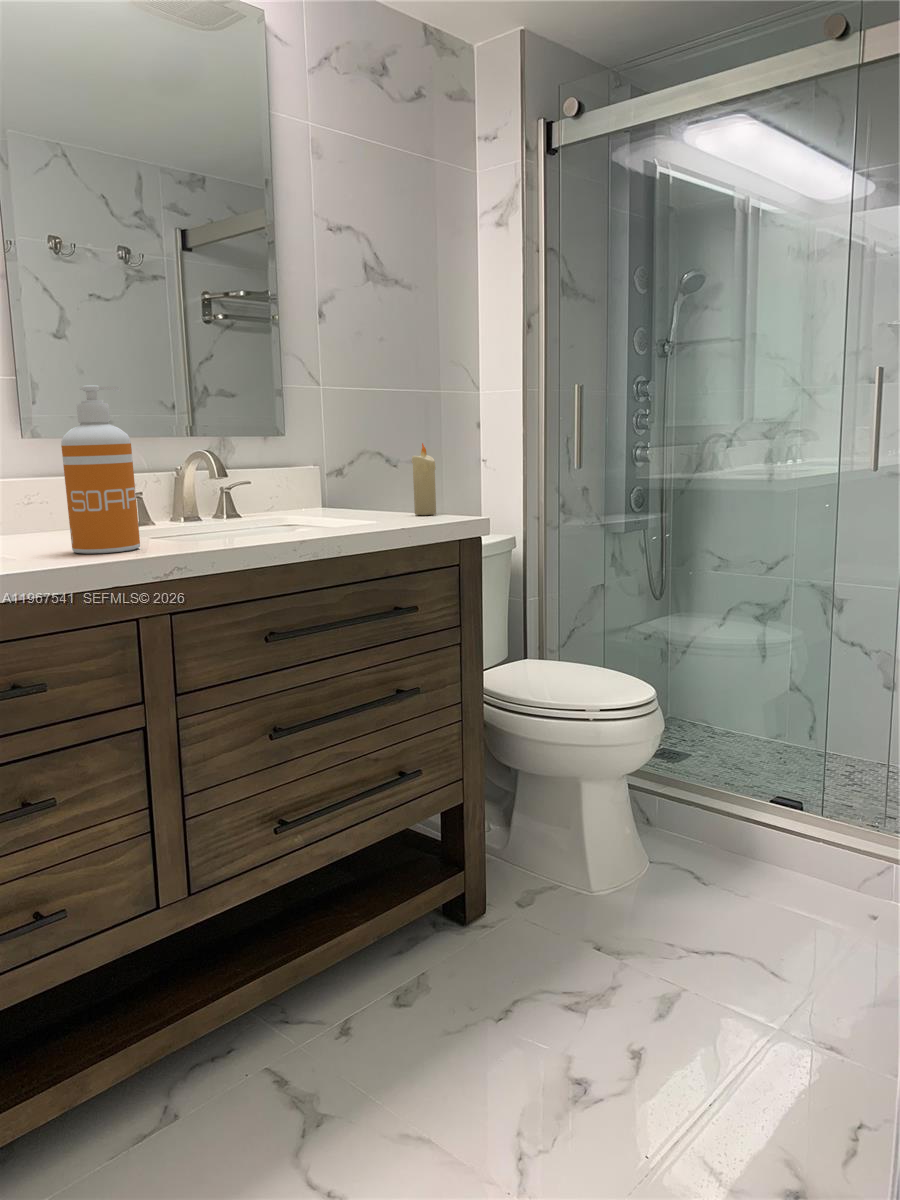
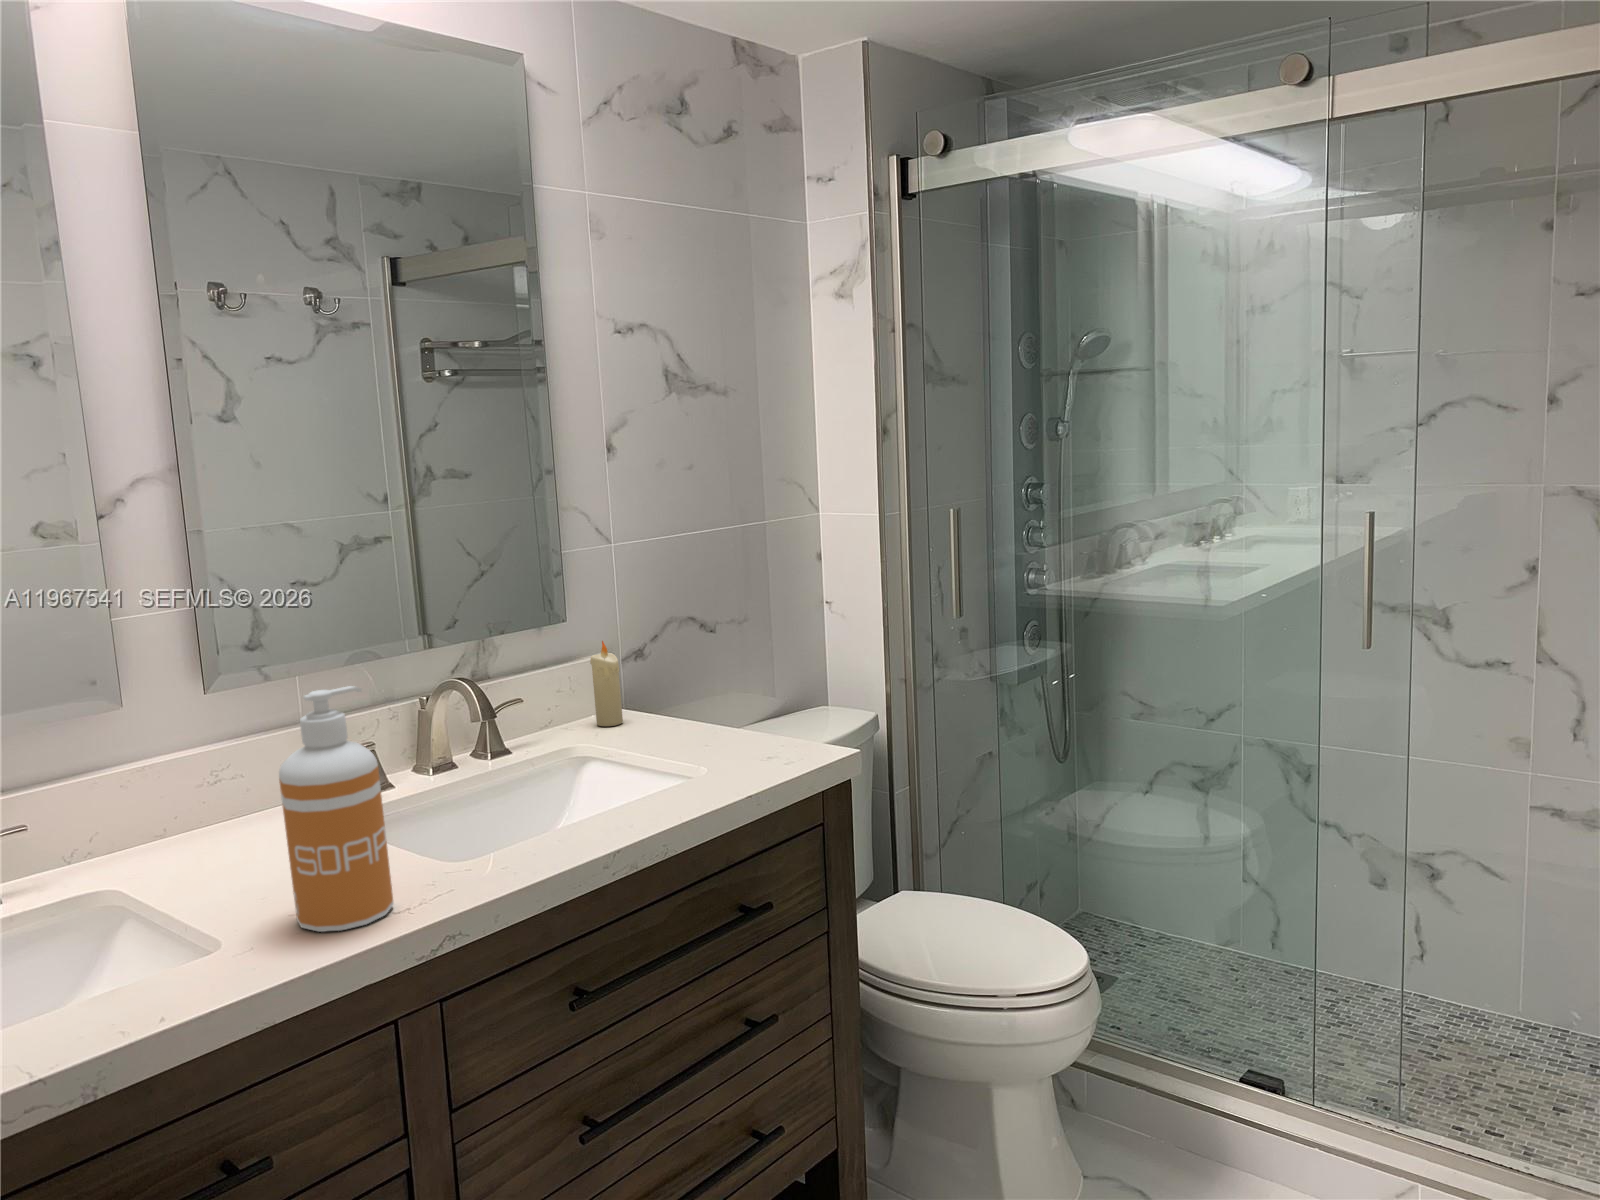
candle: present [412,443,436,515] -> present [590,641,623,726]

